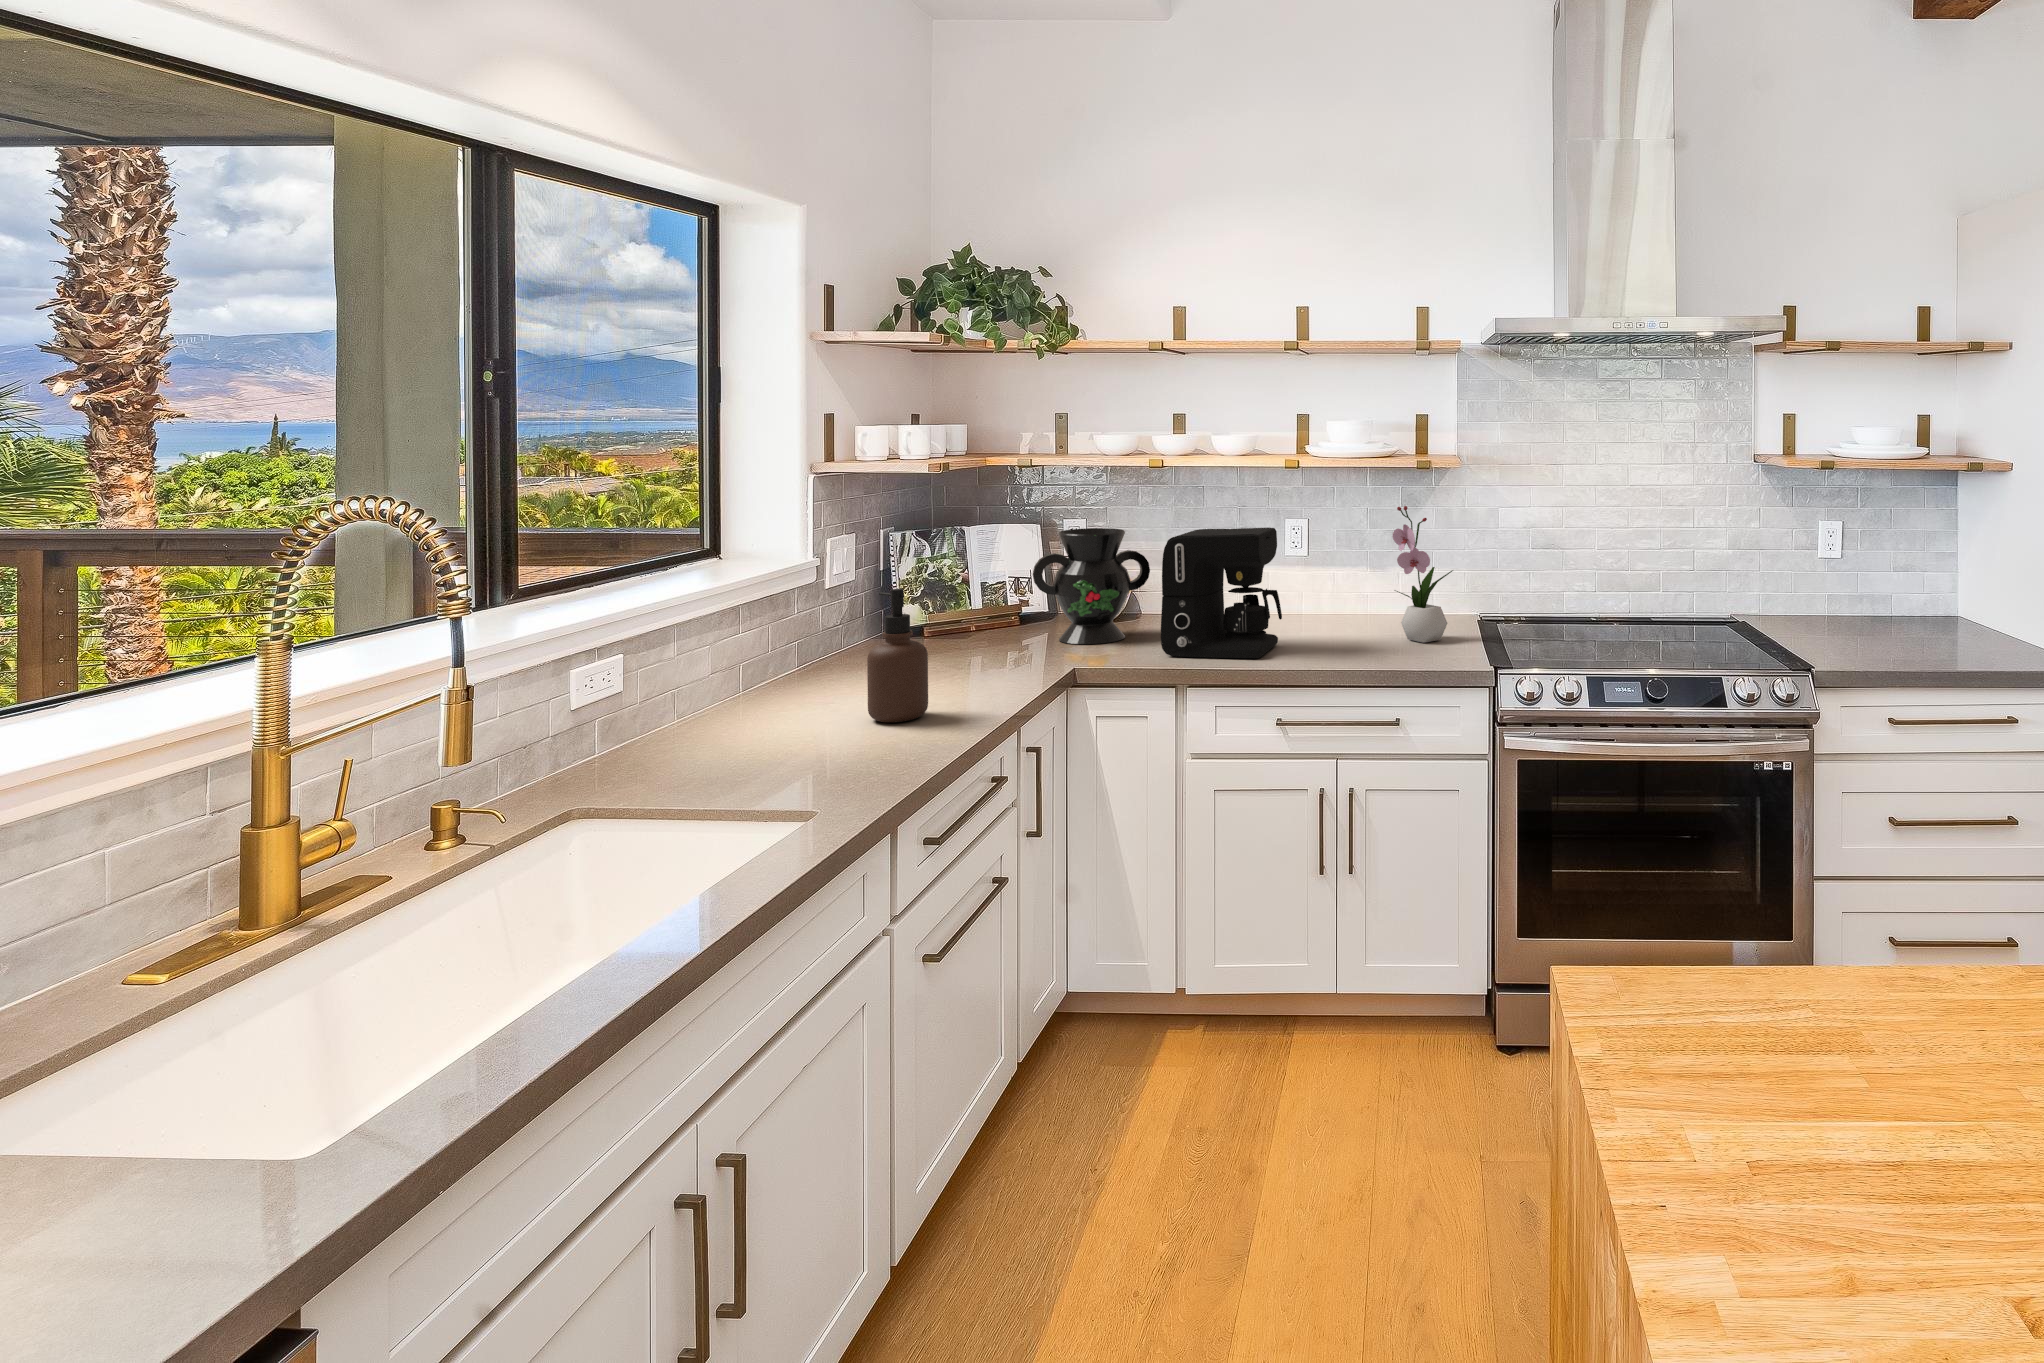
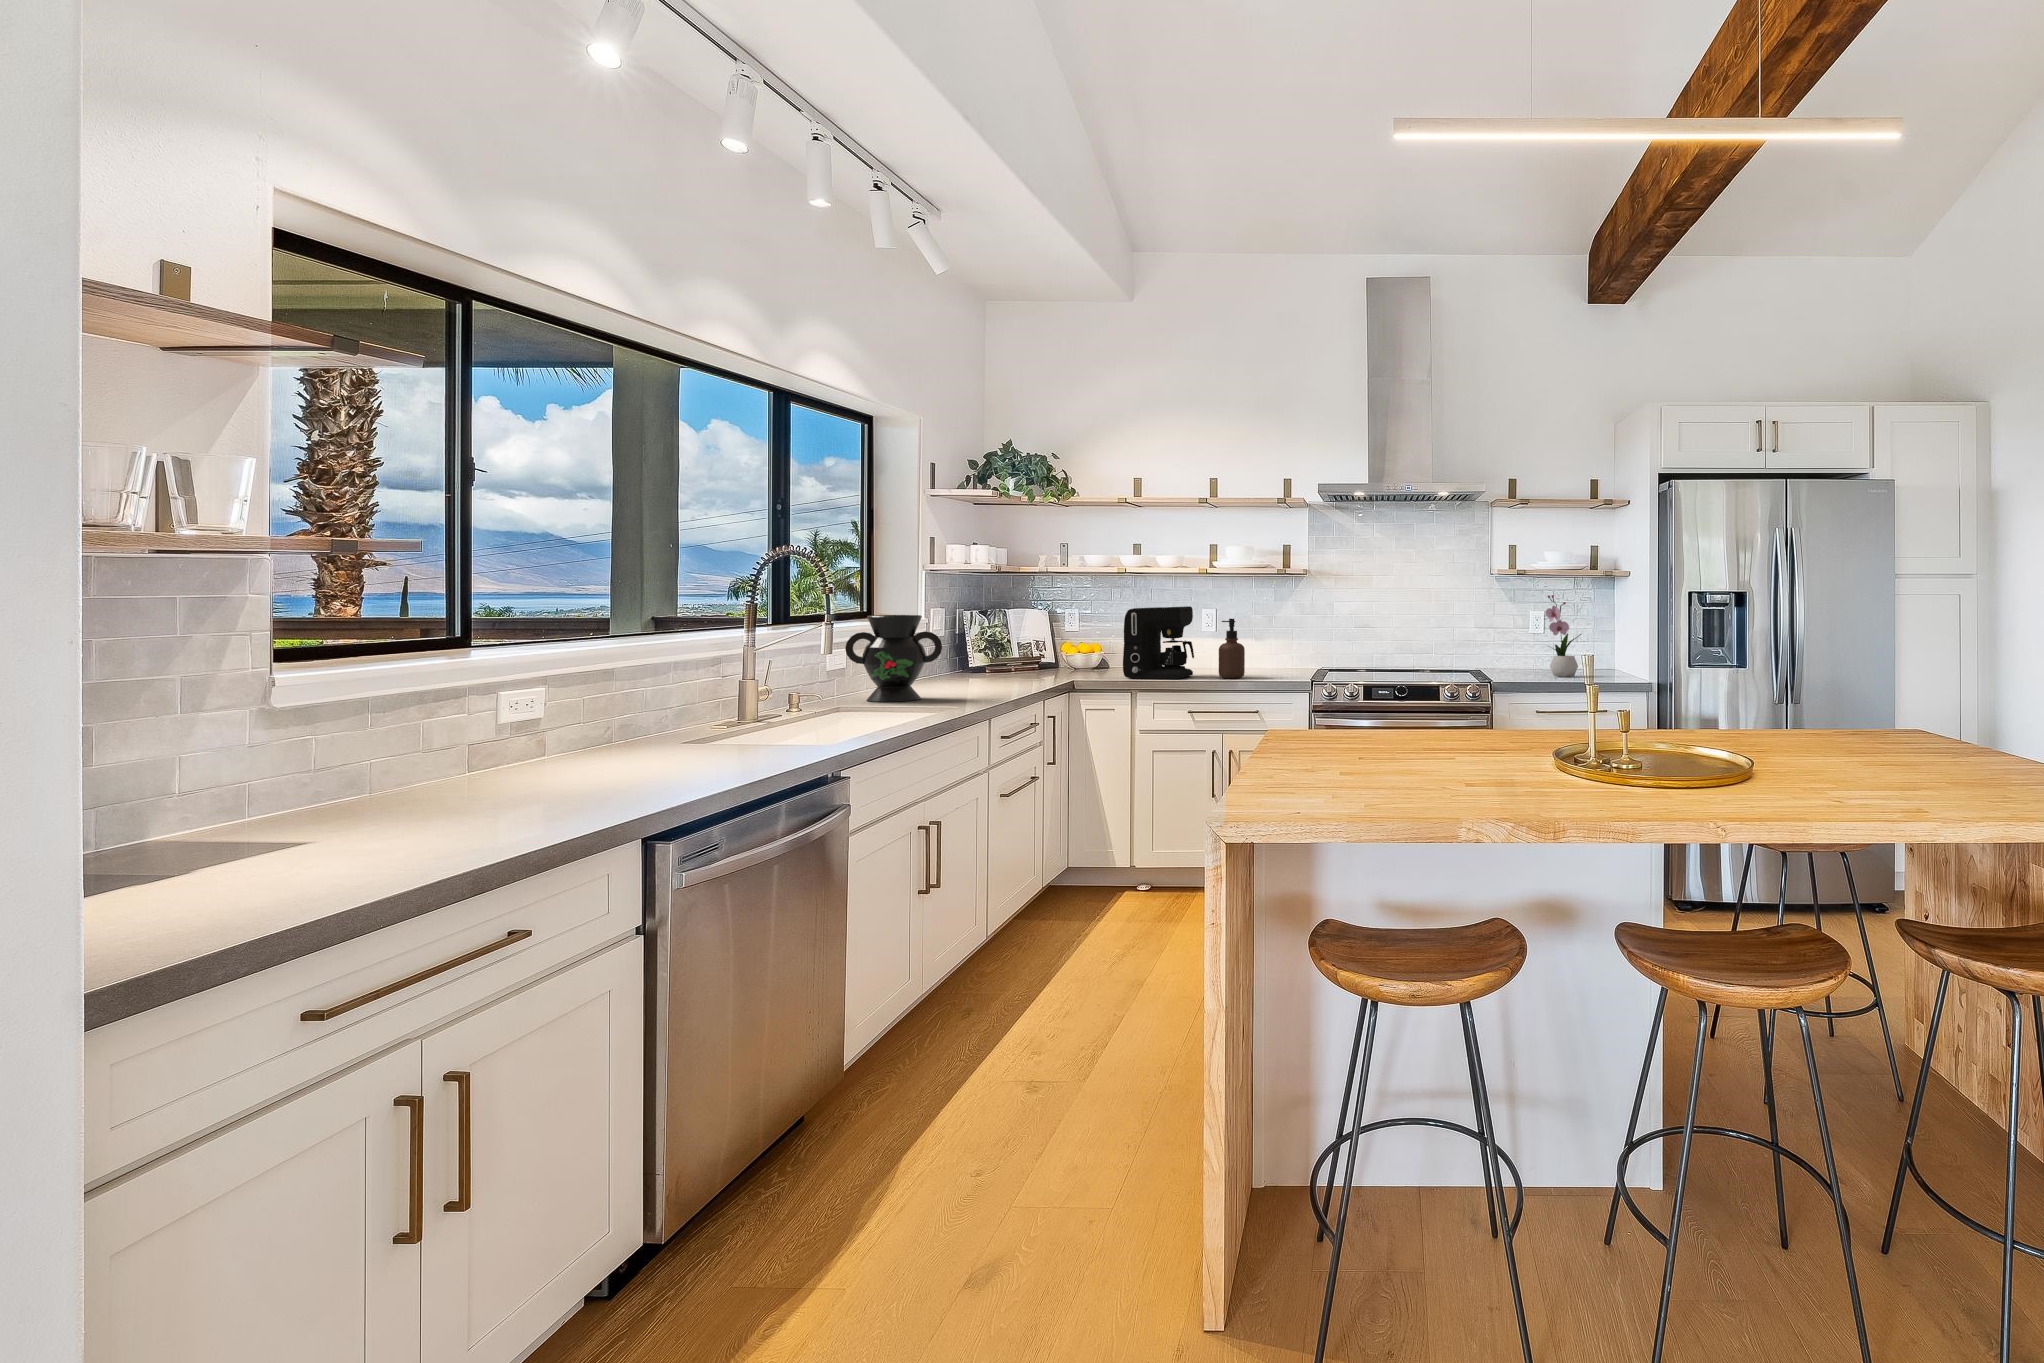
flower arrangement: present [1392,506,1453,643] -> present [1545,595,1581,677]
decorative vase: present [1033,528,1150,644] -> present [845,615,942,702]
soap dispenser: present [867,589,928,722] -> present [1219,619,1245,679]

